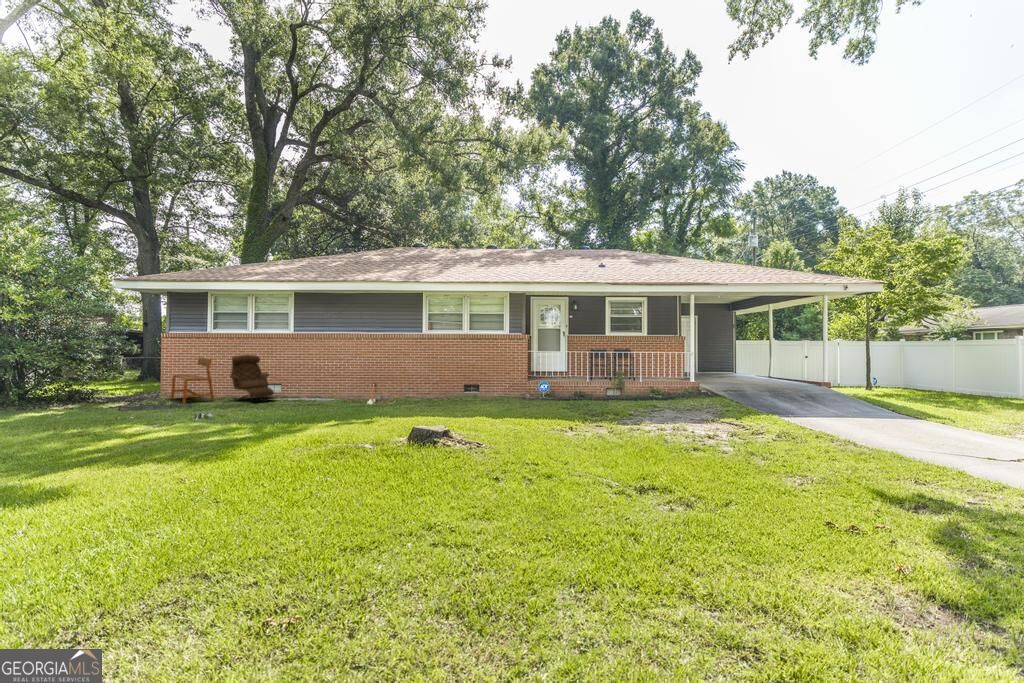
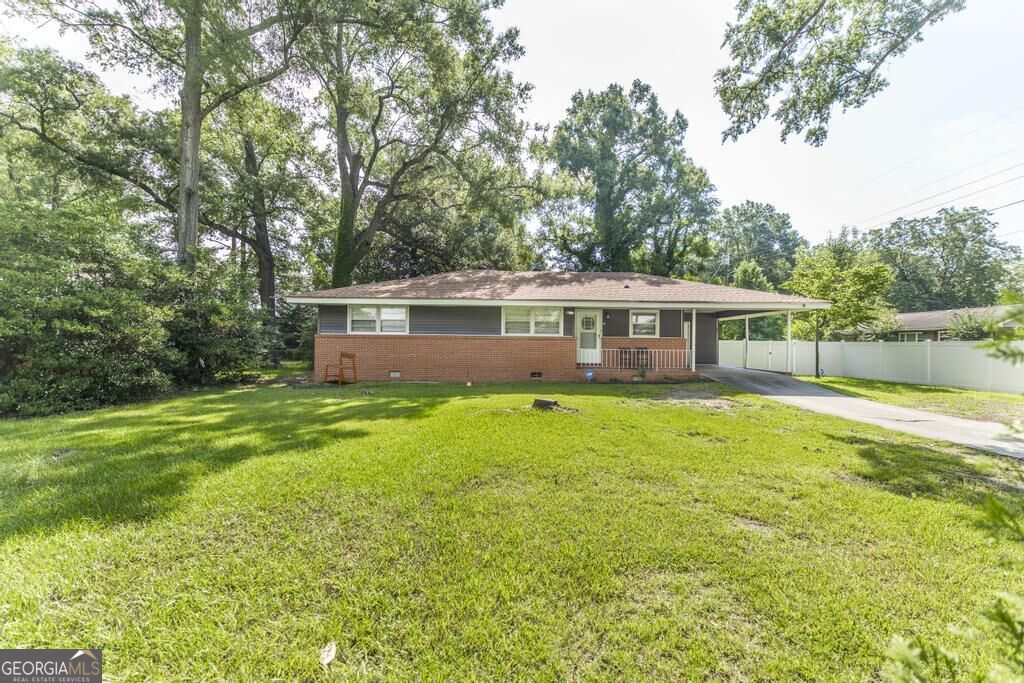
lounge chair: present [230,355,274,402] -> none [368,351,400,385]

